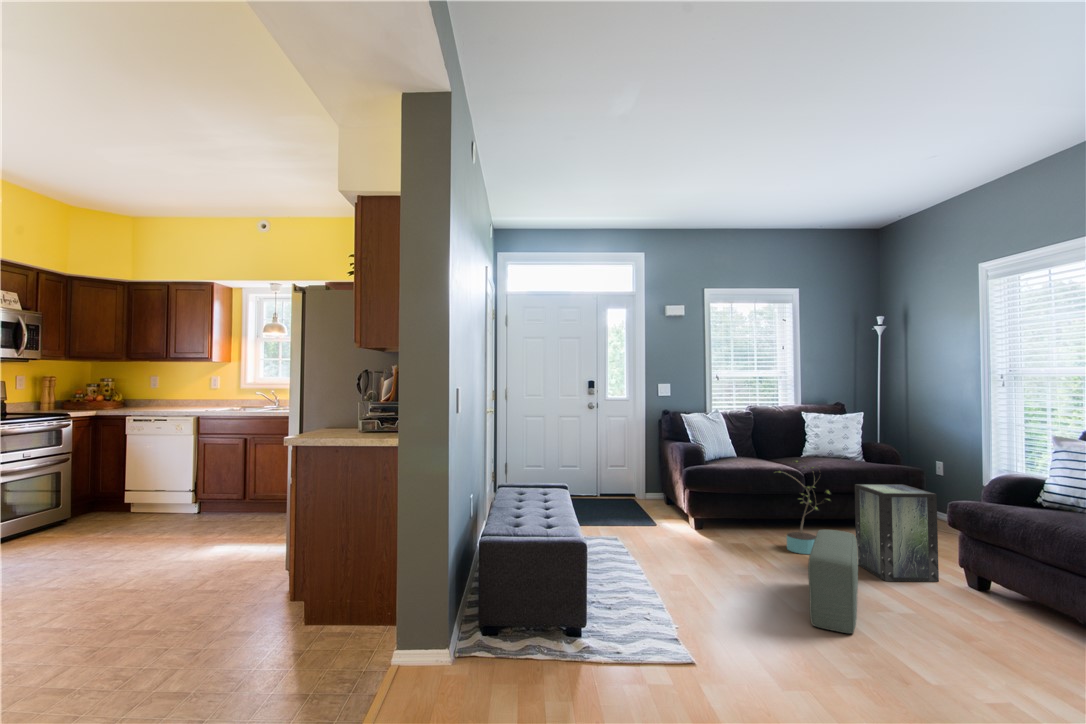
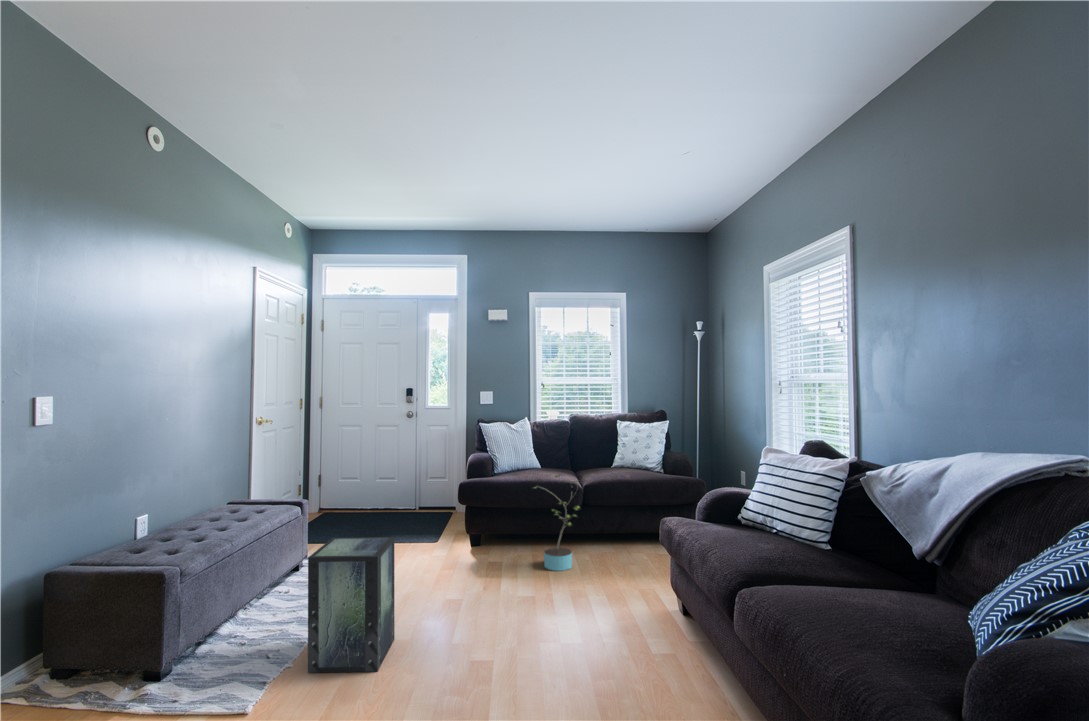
storage box: present [855,484,939,582] -> present [308,537,395,673]
pouf: present [808,529,858,633] -> none [464,550,558,660]

